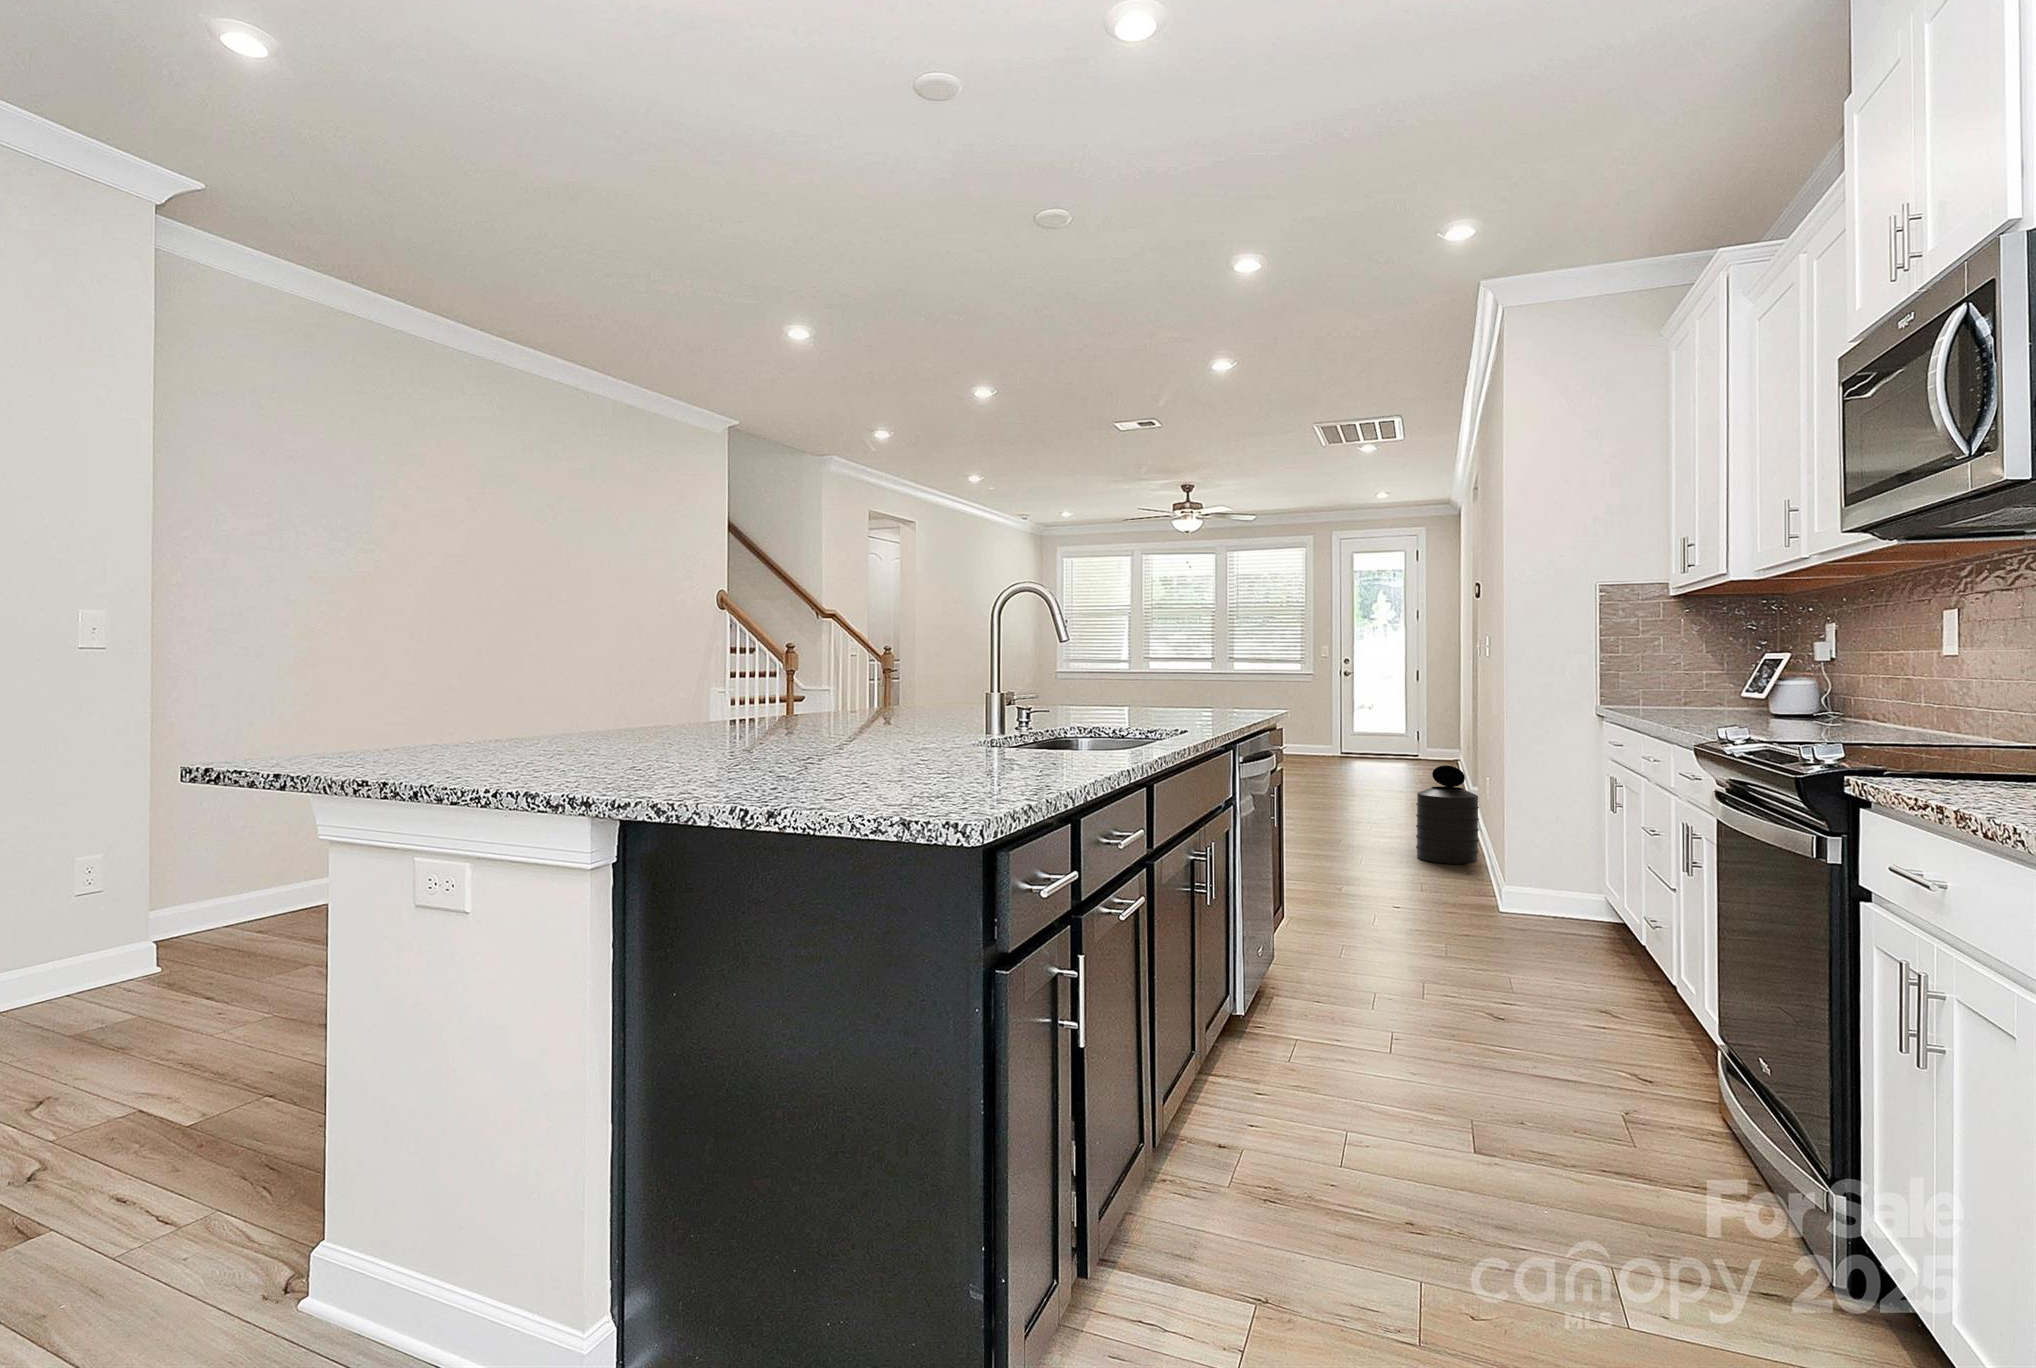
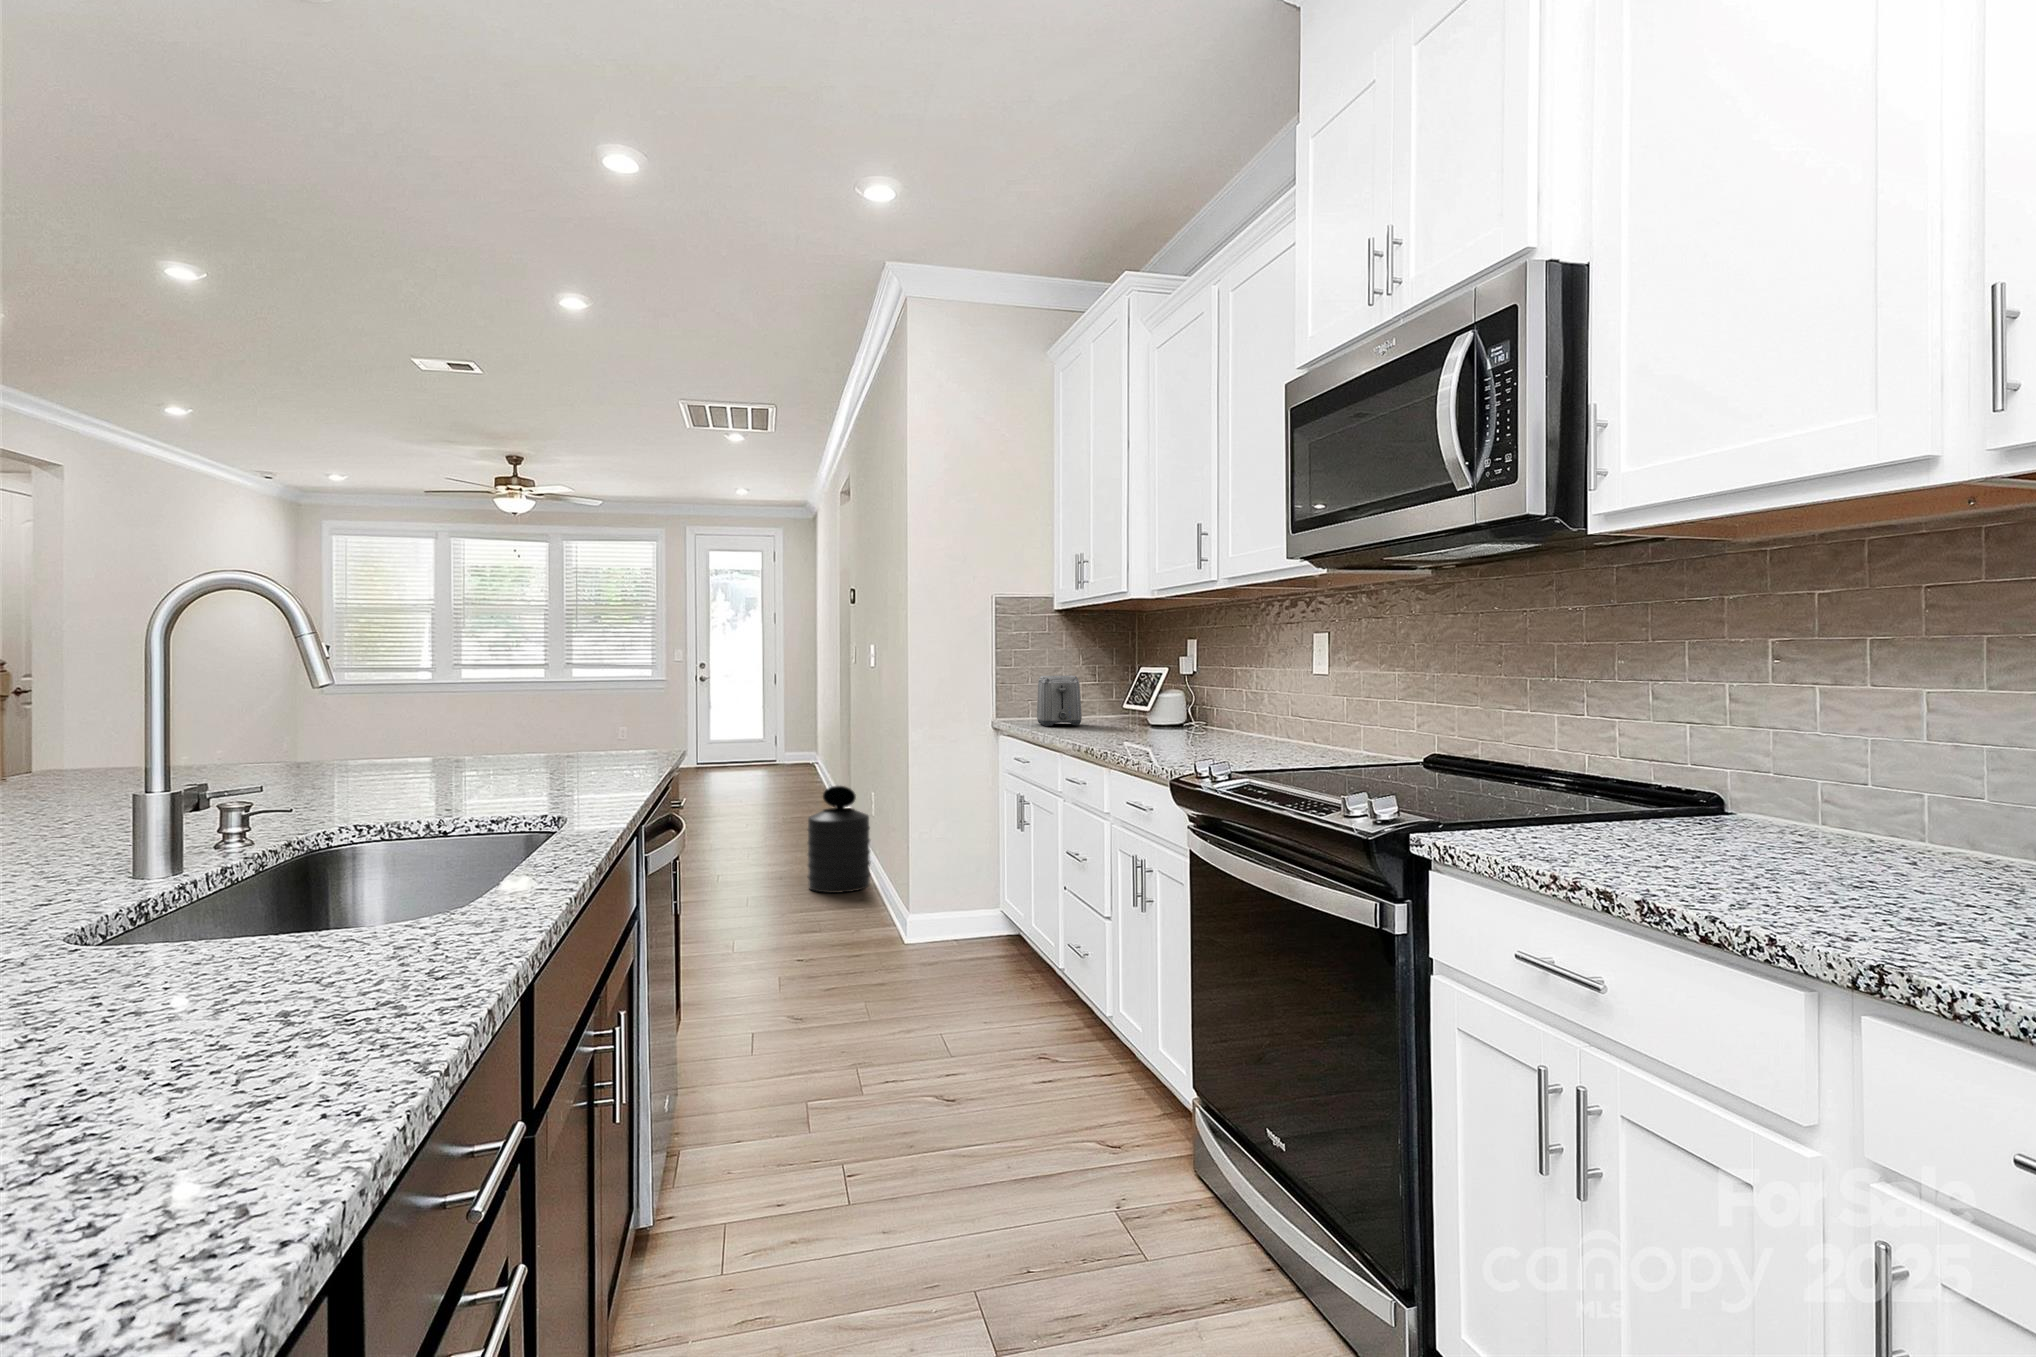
toaster: none [1639,661,1691,711] -> present [1037,676,1082,726]

